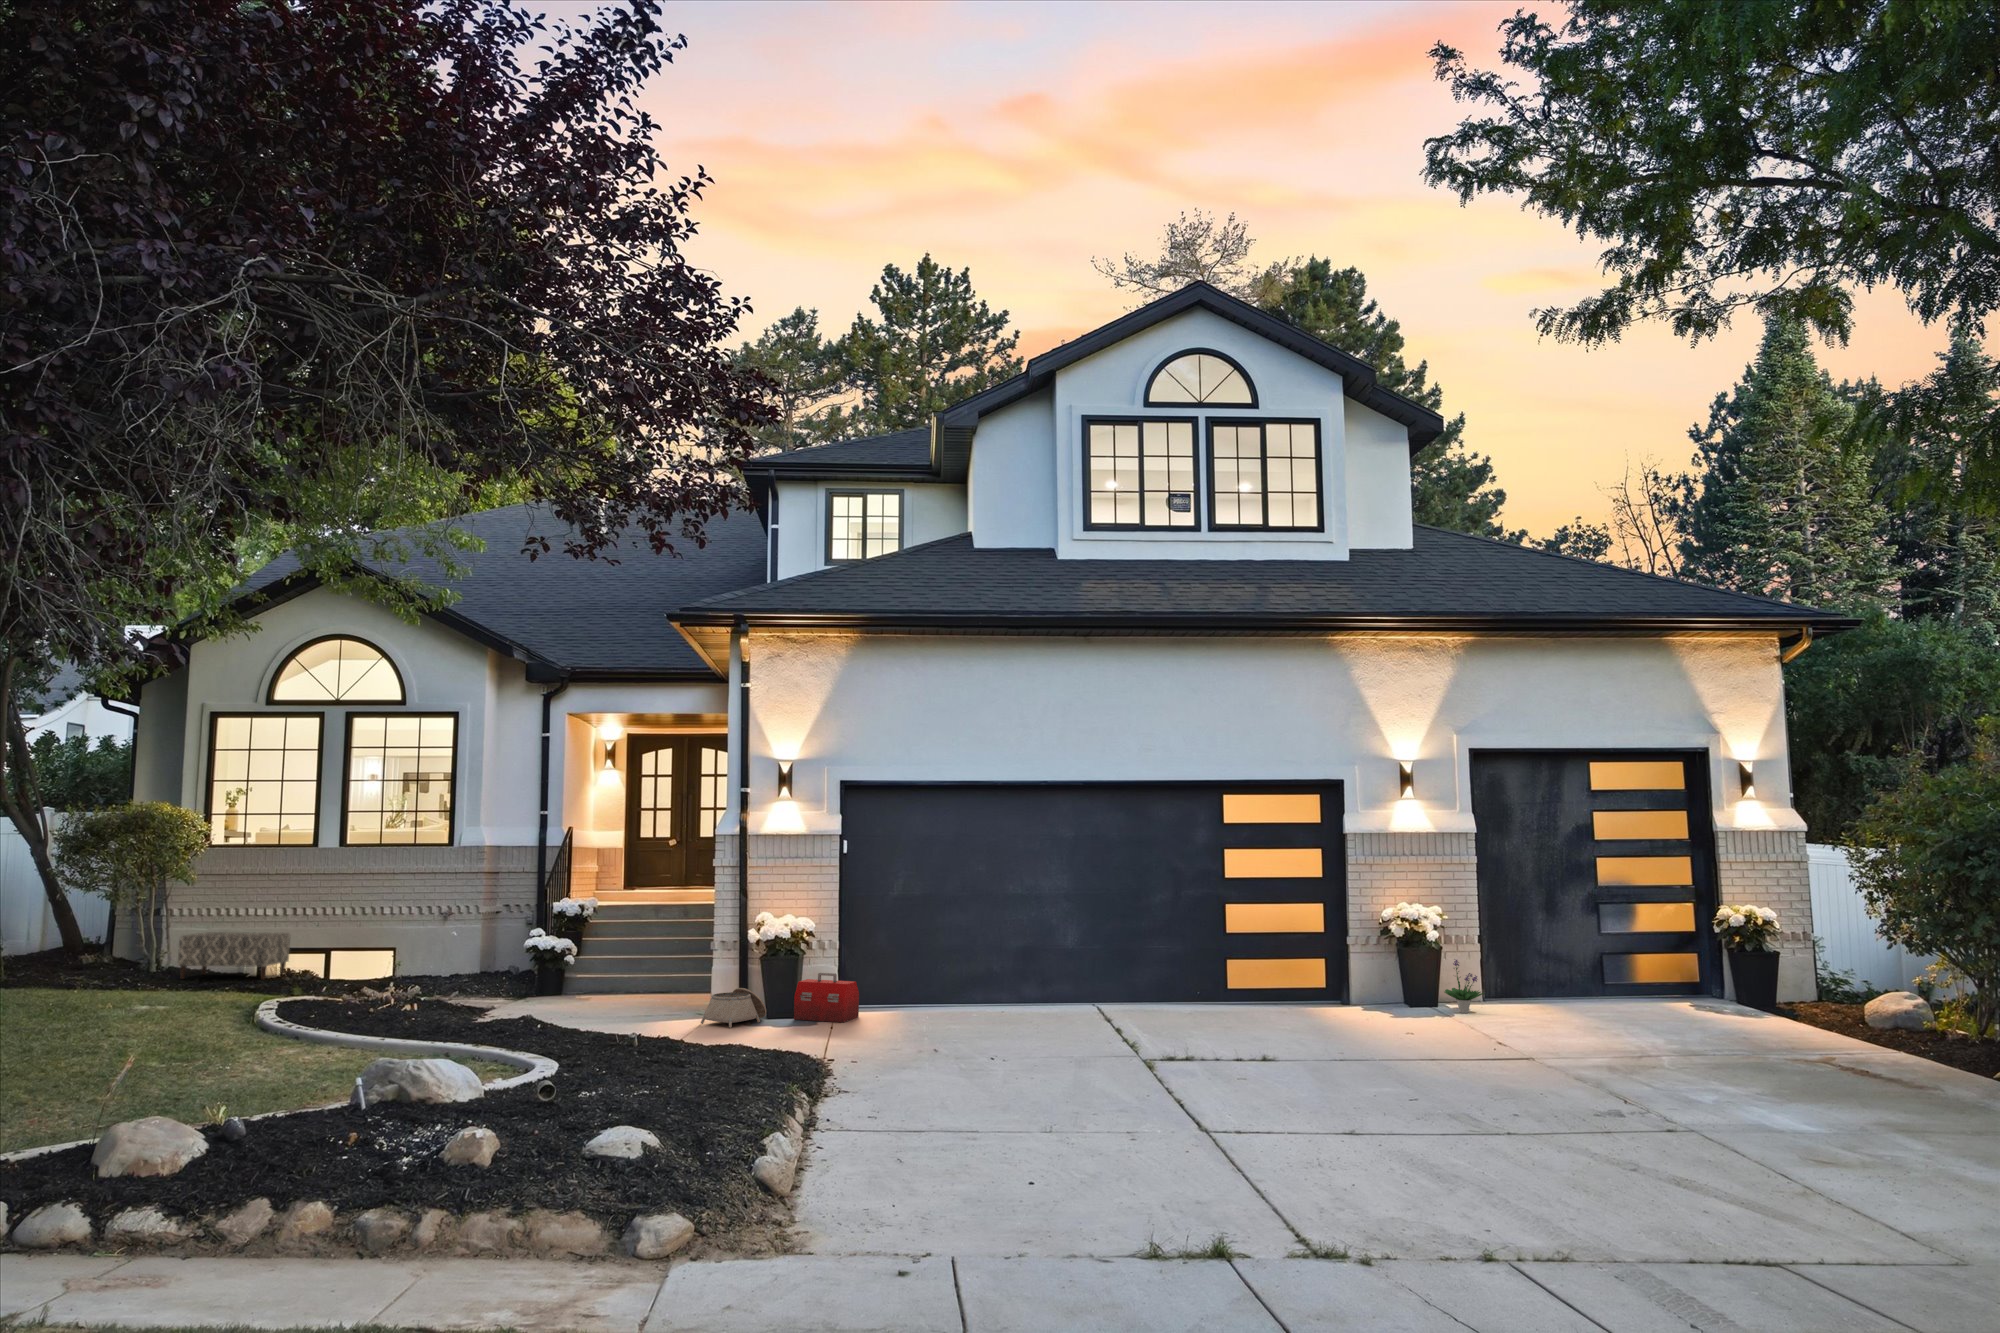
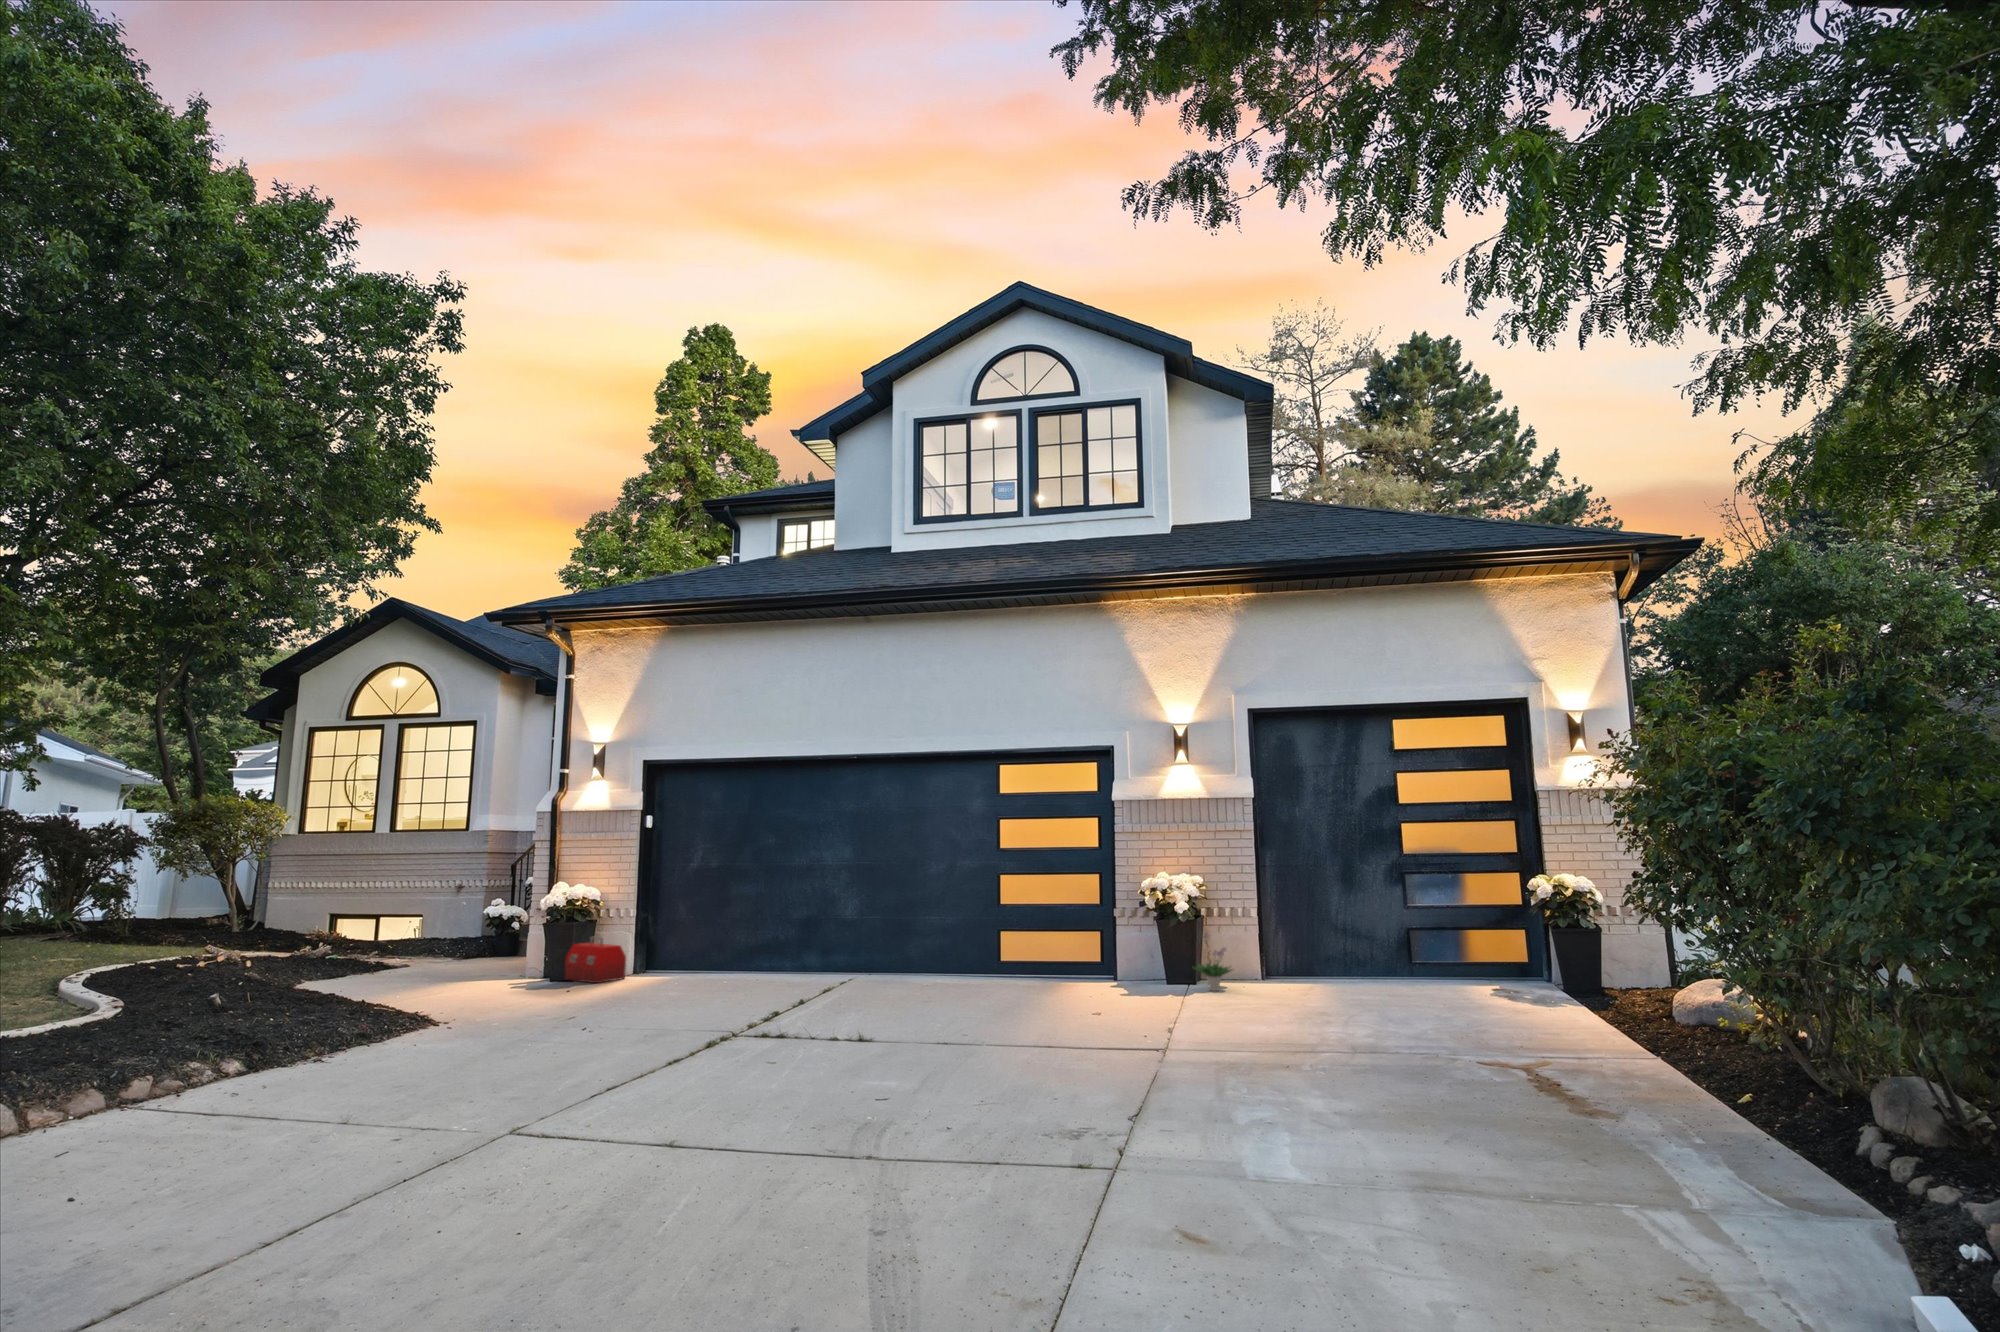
bench: present [178,932,290,980] -> none [241,901,327,939]
basket: present [701,988,766,1028] -> none [478,949,542,985]

